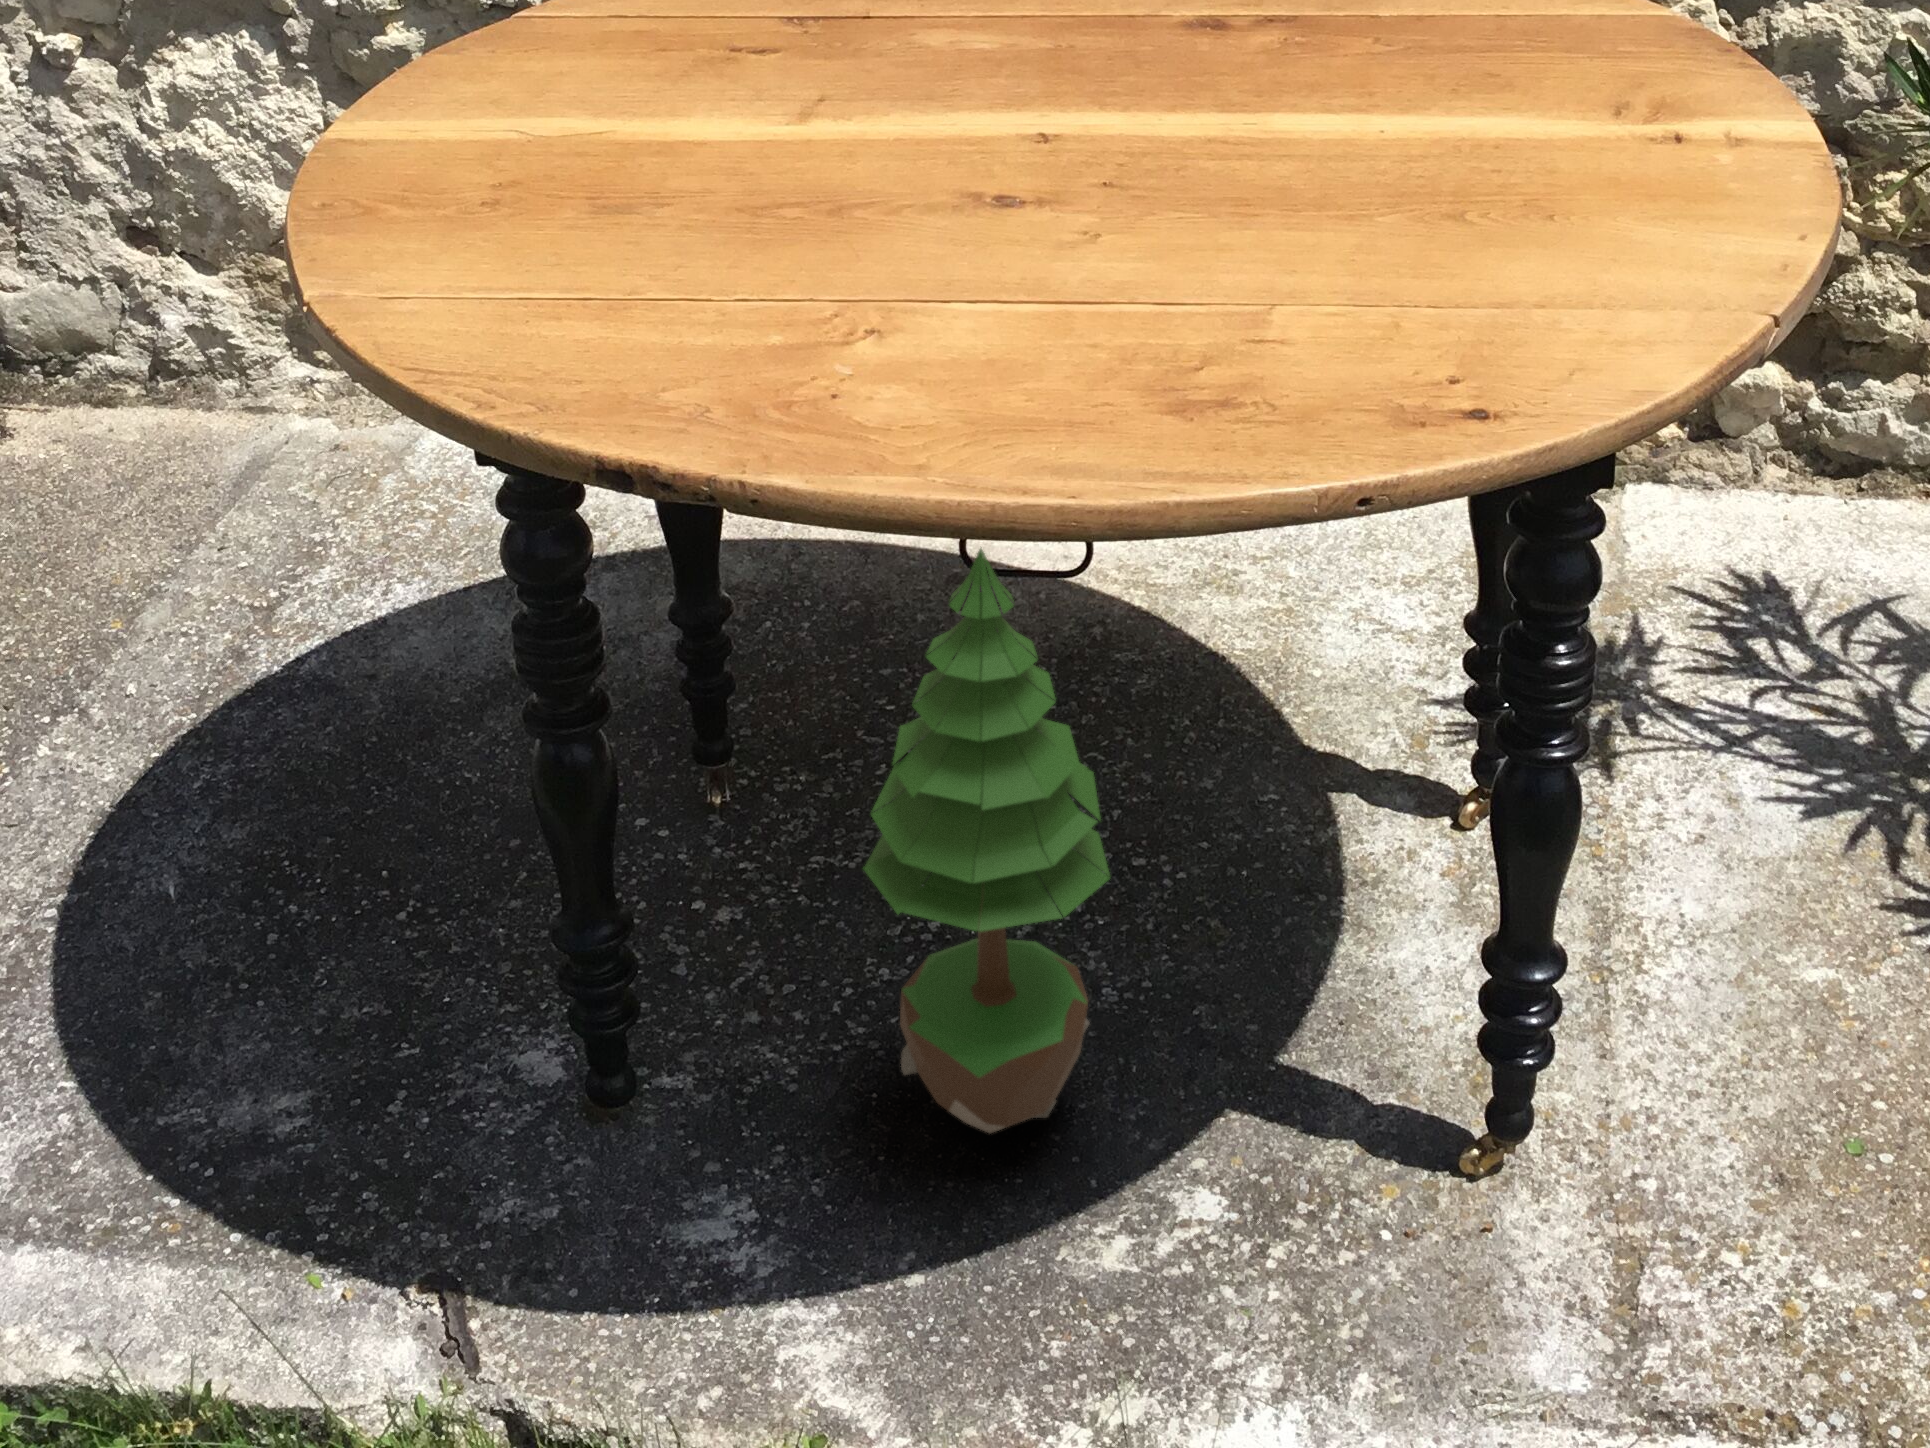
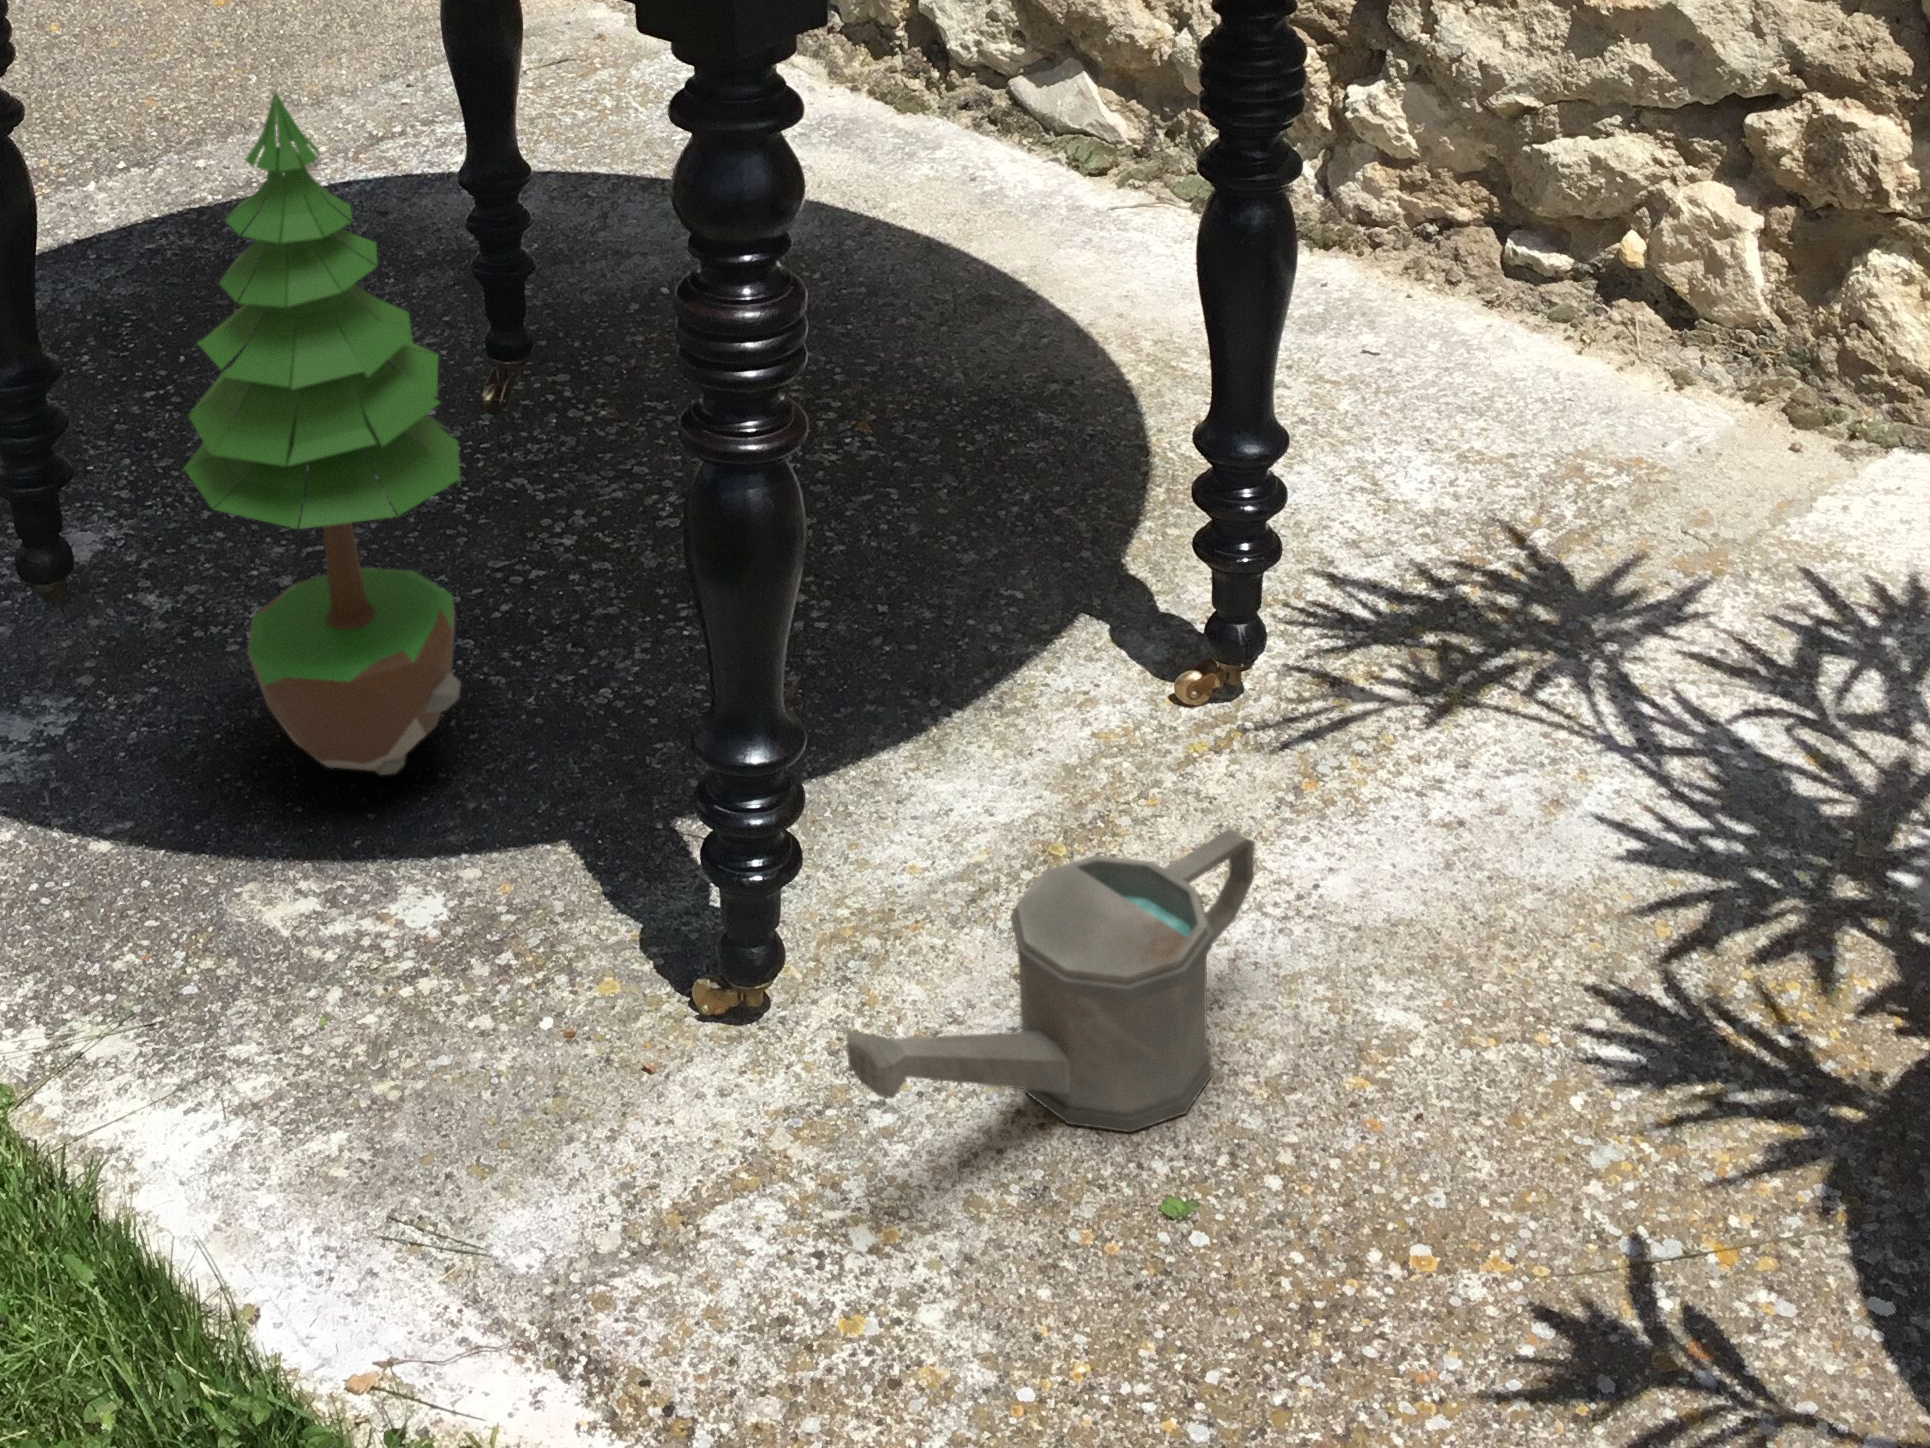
watering can: none [1659,871,1821,1140] -> present [846,829,1255,1132]

